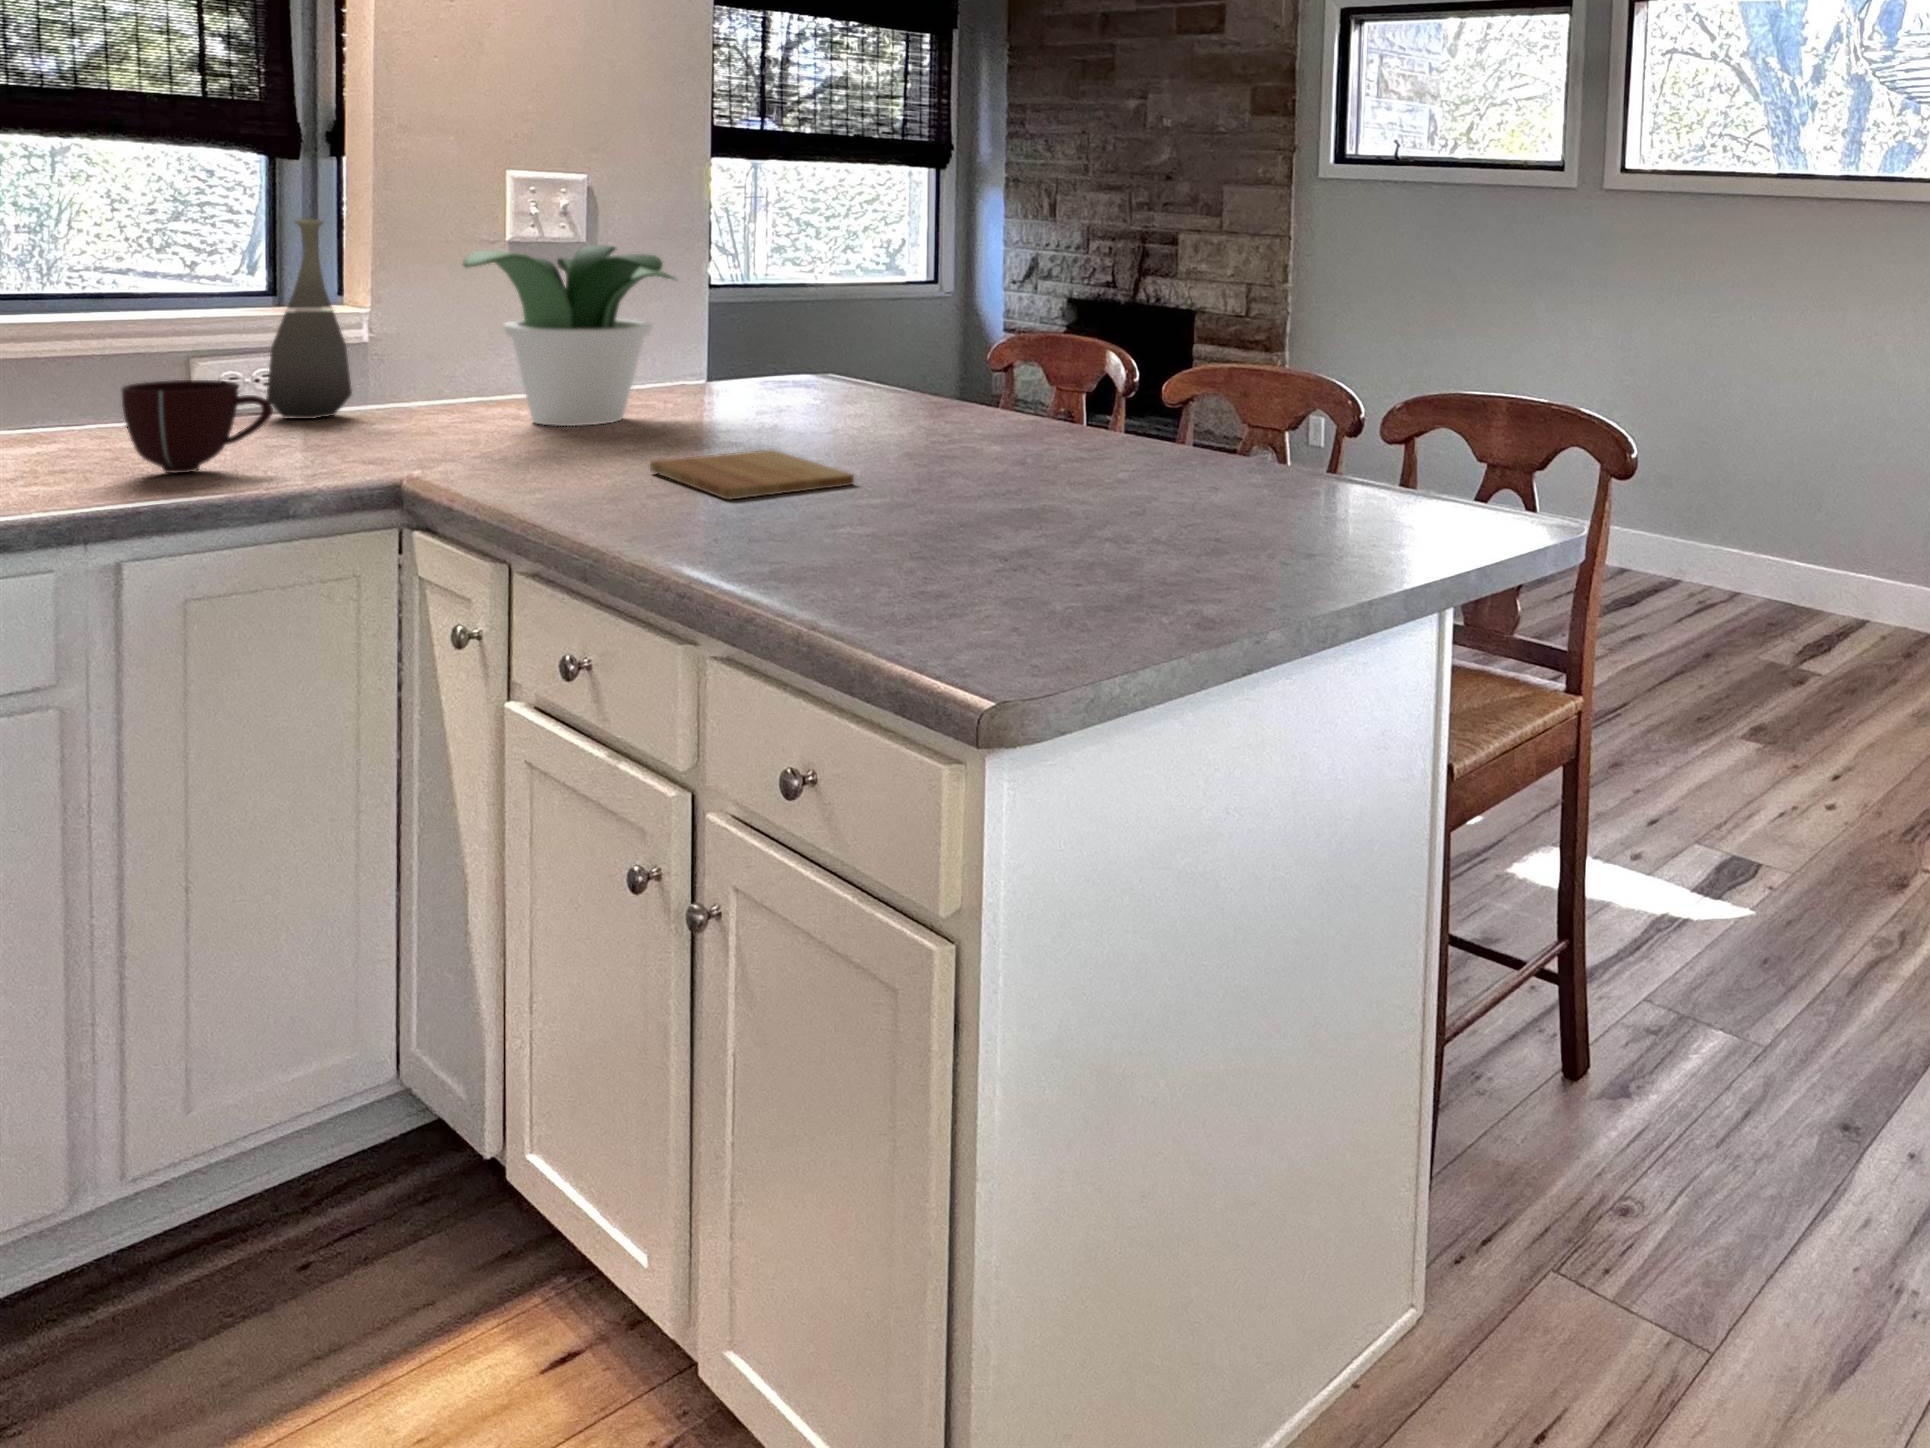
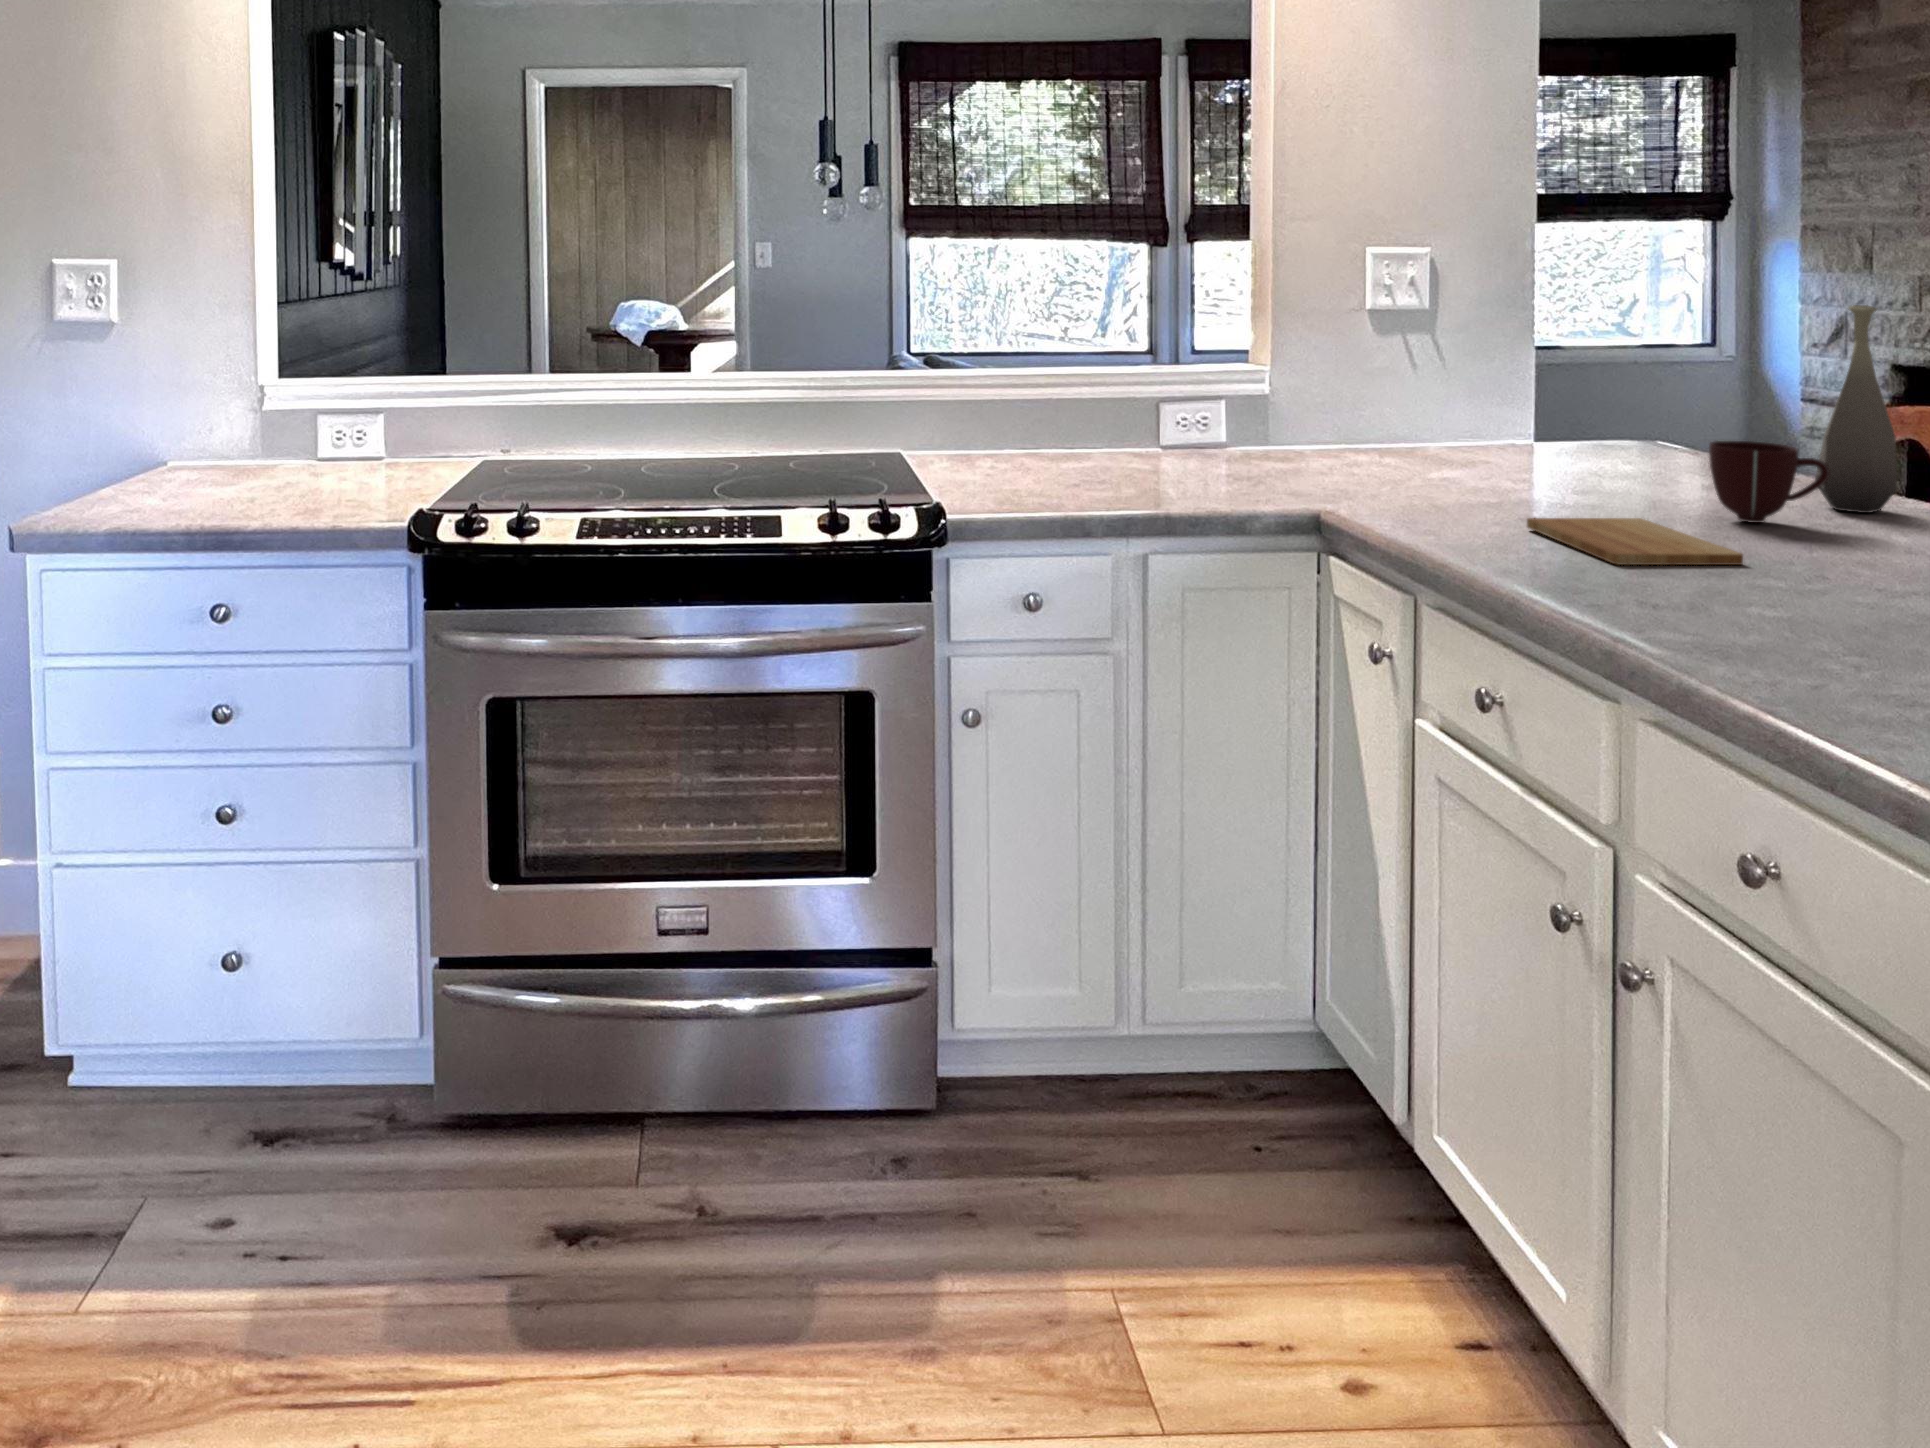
bottle: present [266,218,352,419] -> present [1815,305,1898,513]
potted plant: present [463,245,675,426] -> none [1350,313,1527,478]
mug: present [122,380,273,473] -> present [1709,441,1829,523]

